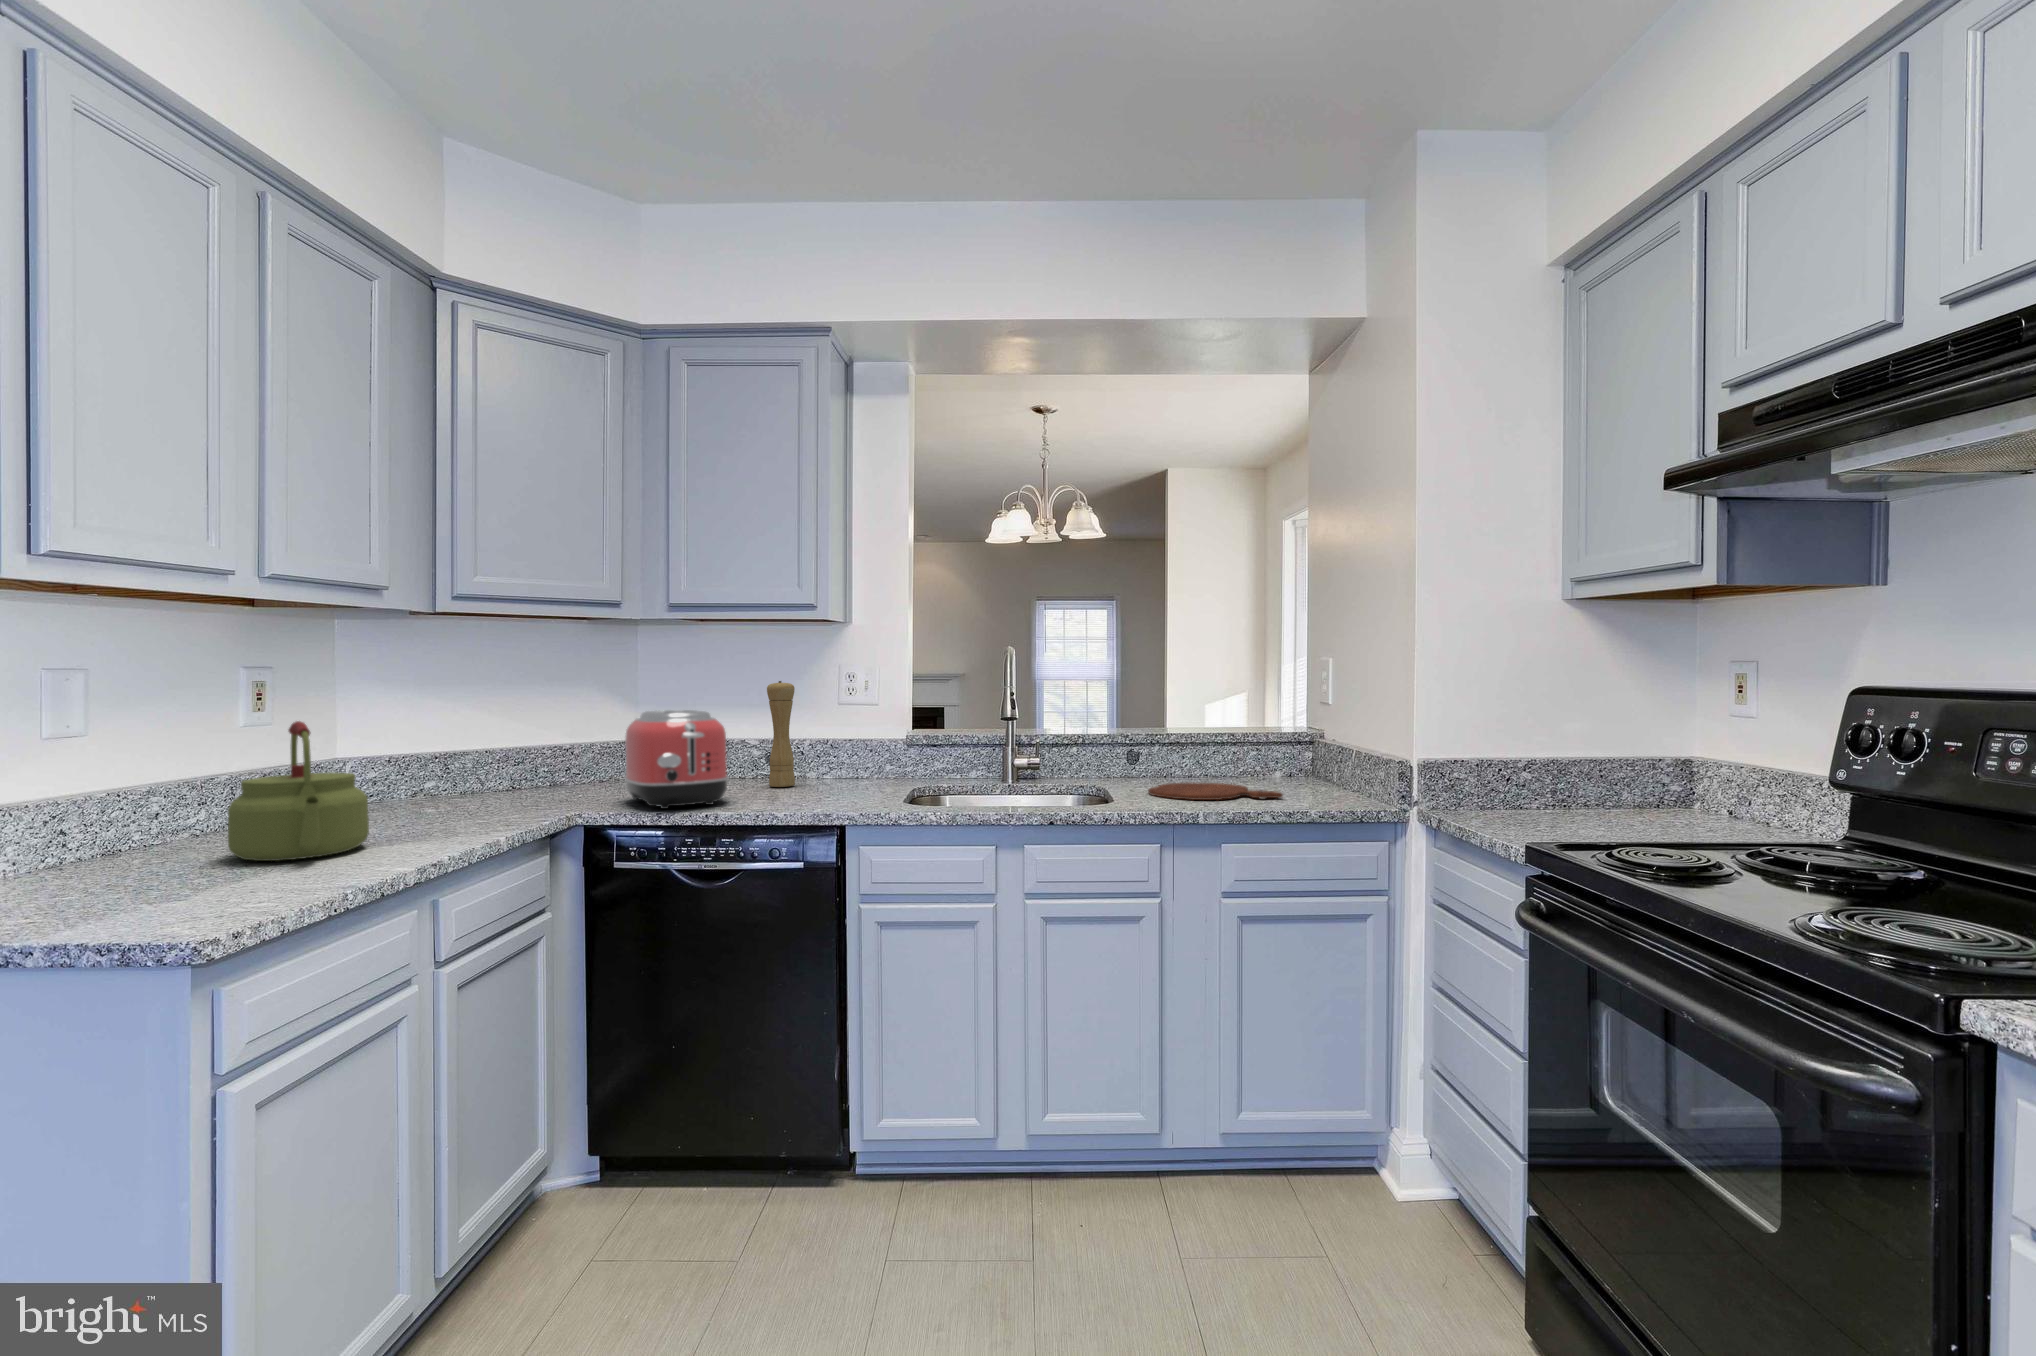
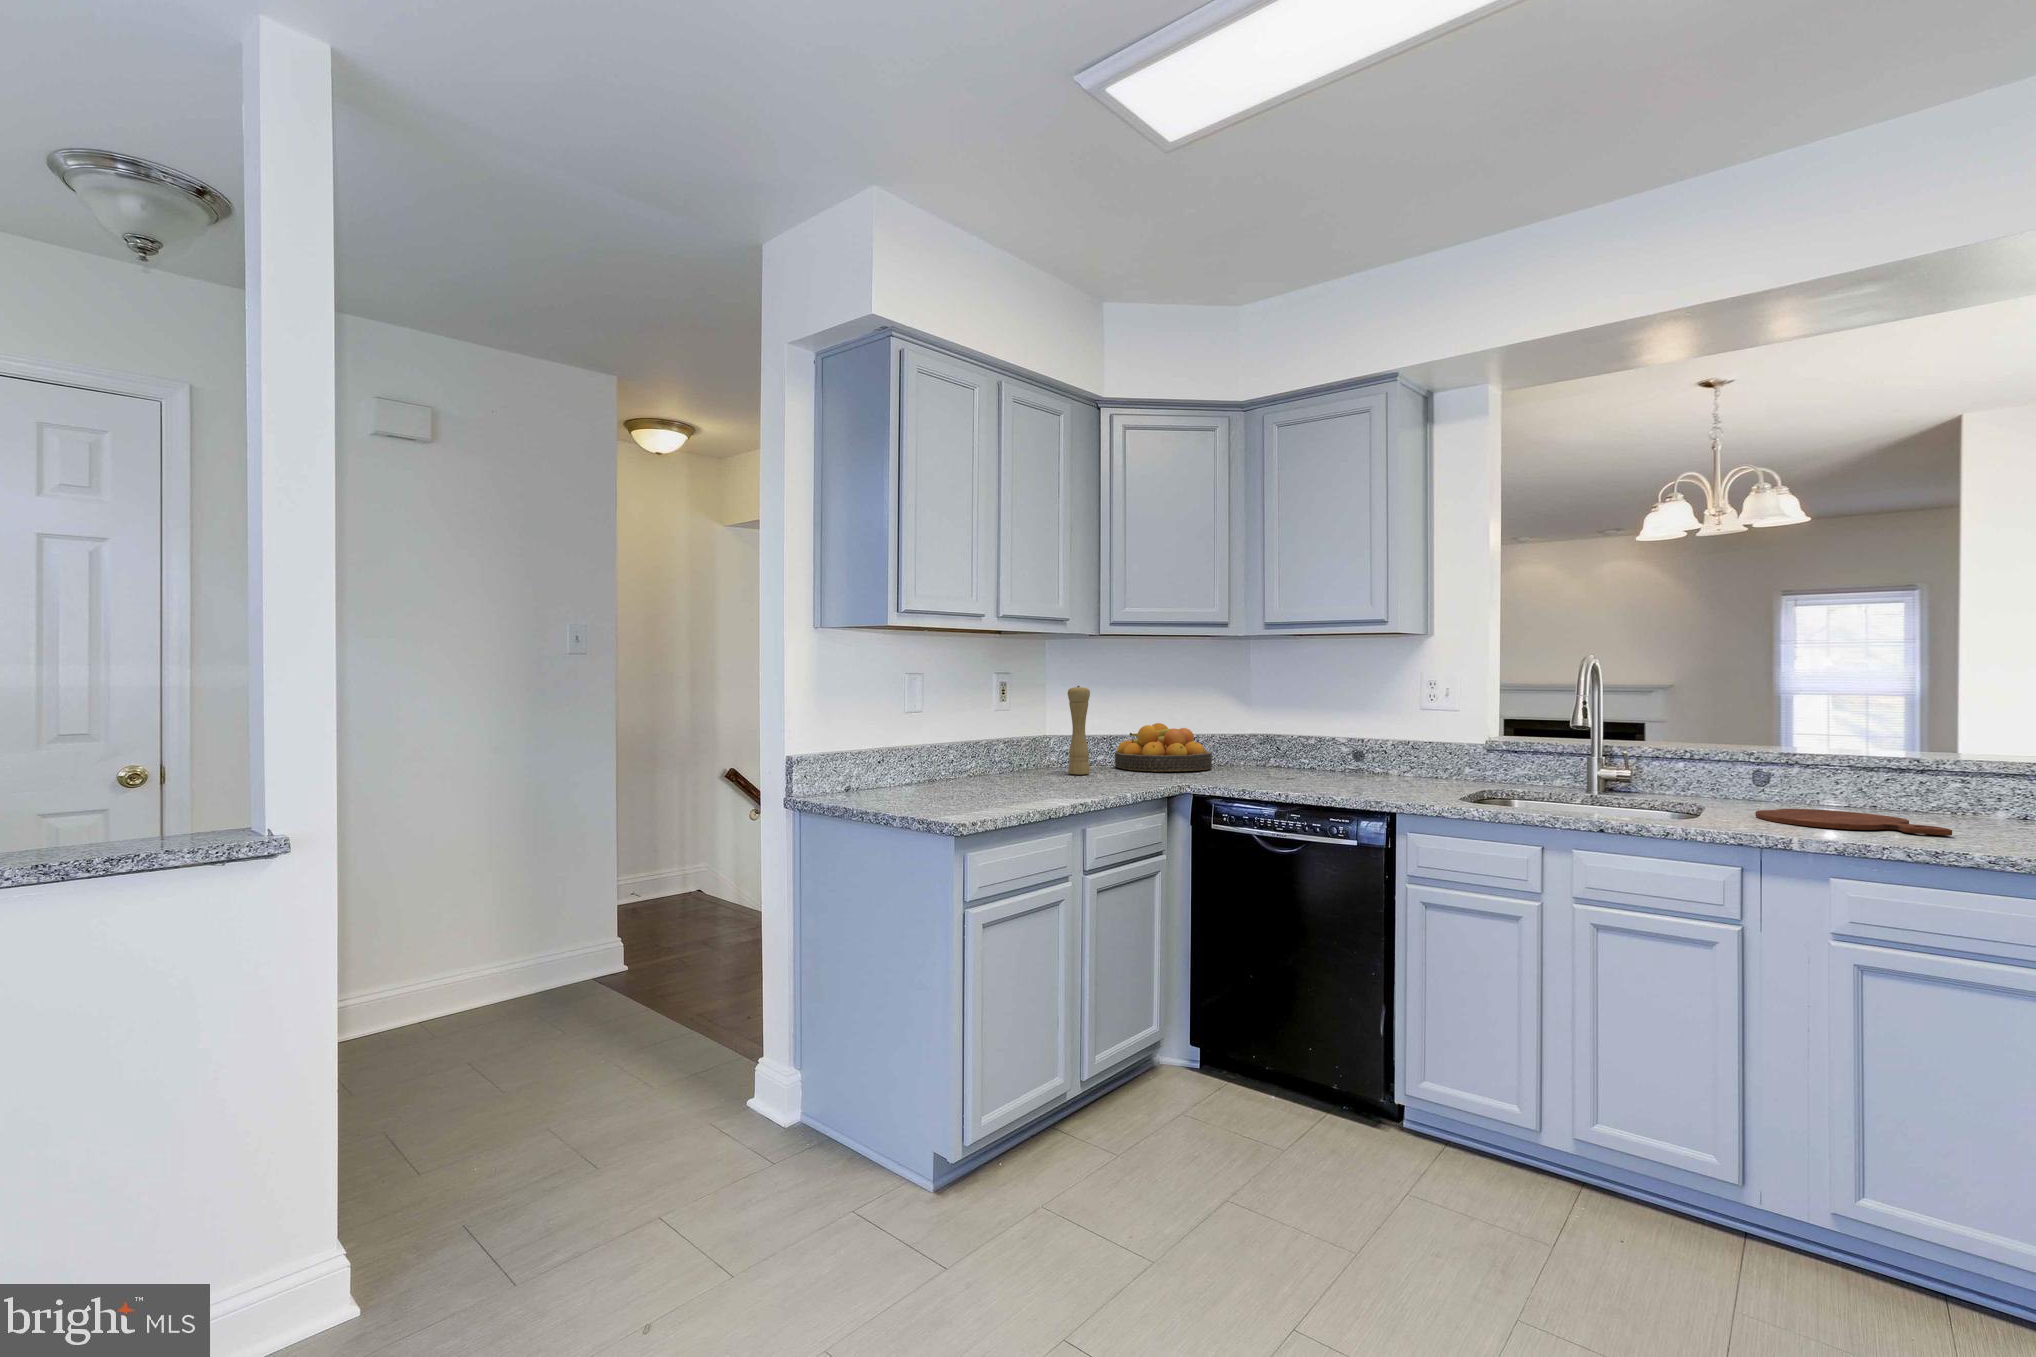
pepper mill: present [767,681,795,787] -> present [1068,686,1090,775]
toaster: present [624,710,729,809] -> none [1224,709,1303,786]
kettle: present [228,721,369,861] -> none [980,706,1052,792]
fruit bowl: none [454,733,597,800] -> present [1115,723,1212,772]

